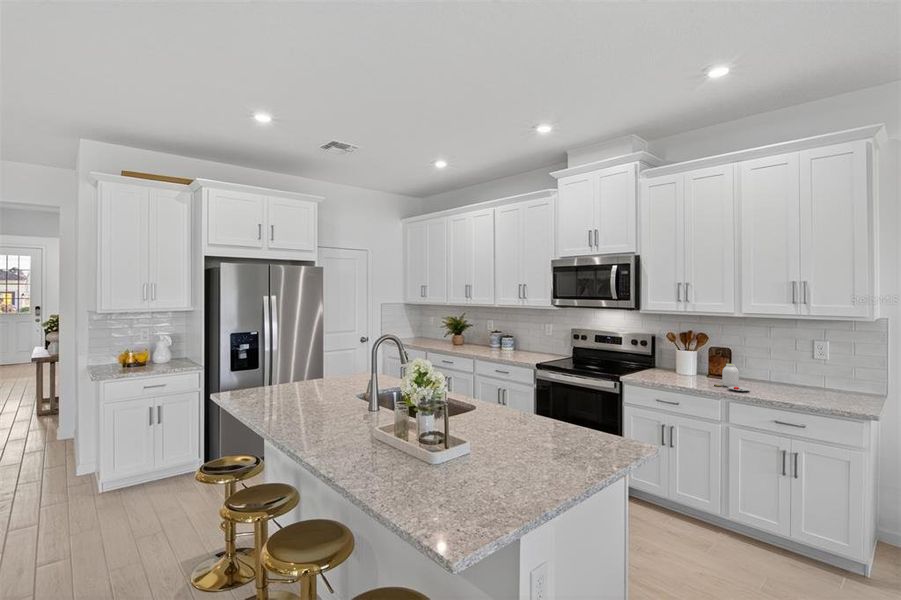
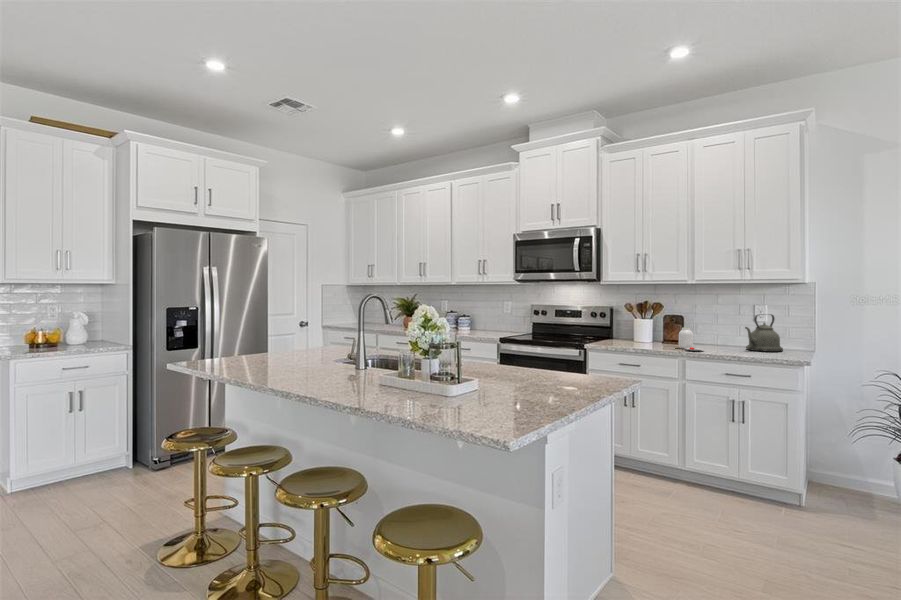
kettle: none [799,353,846,396] -> present [745,314,783,352]

